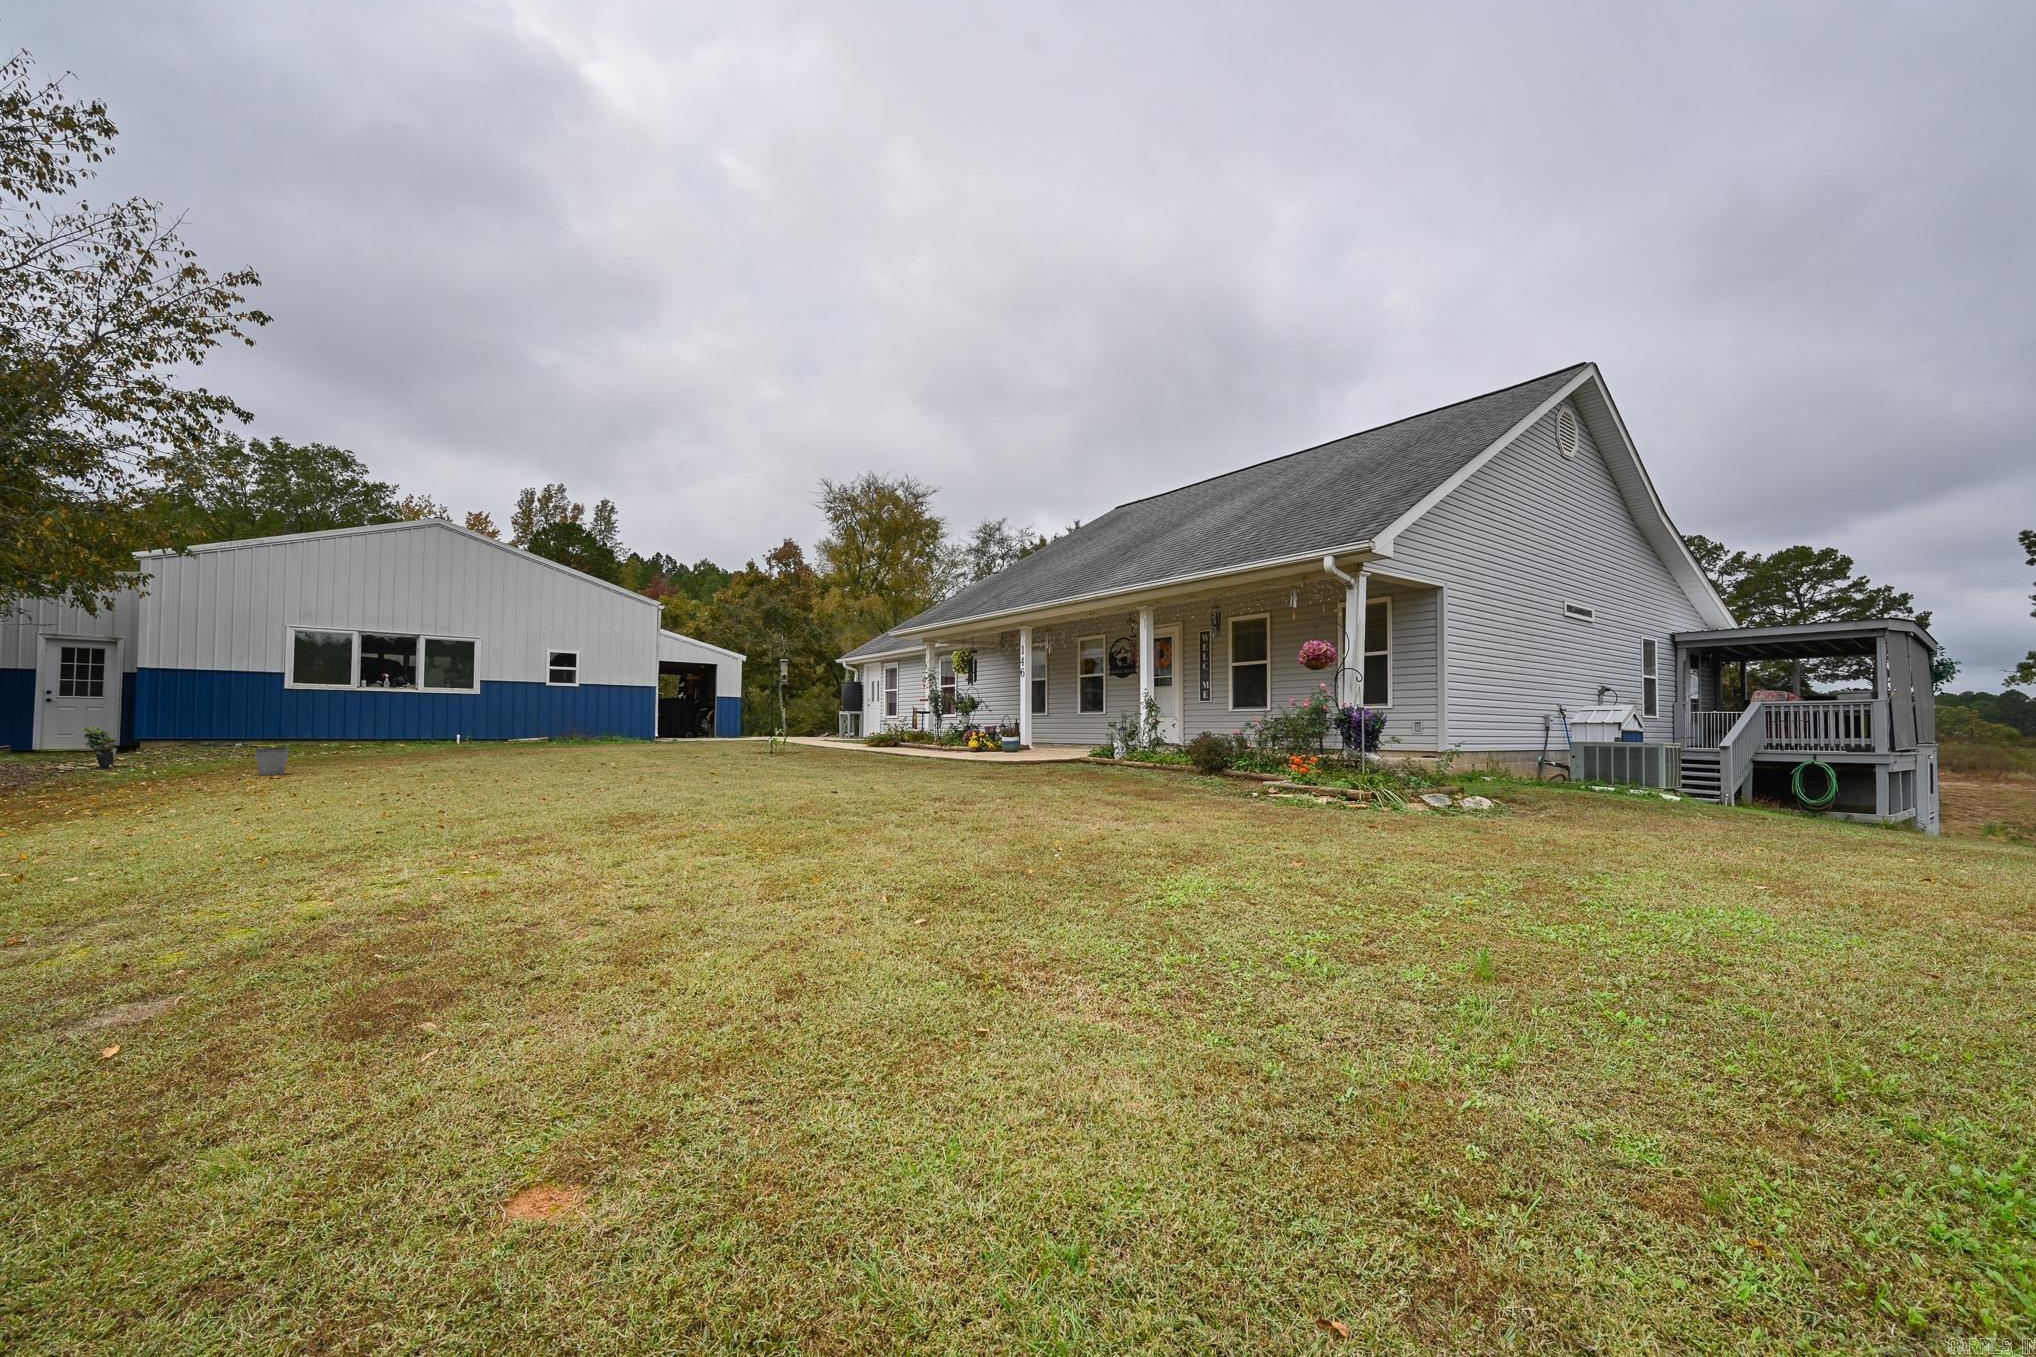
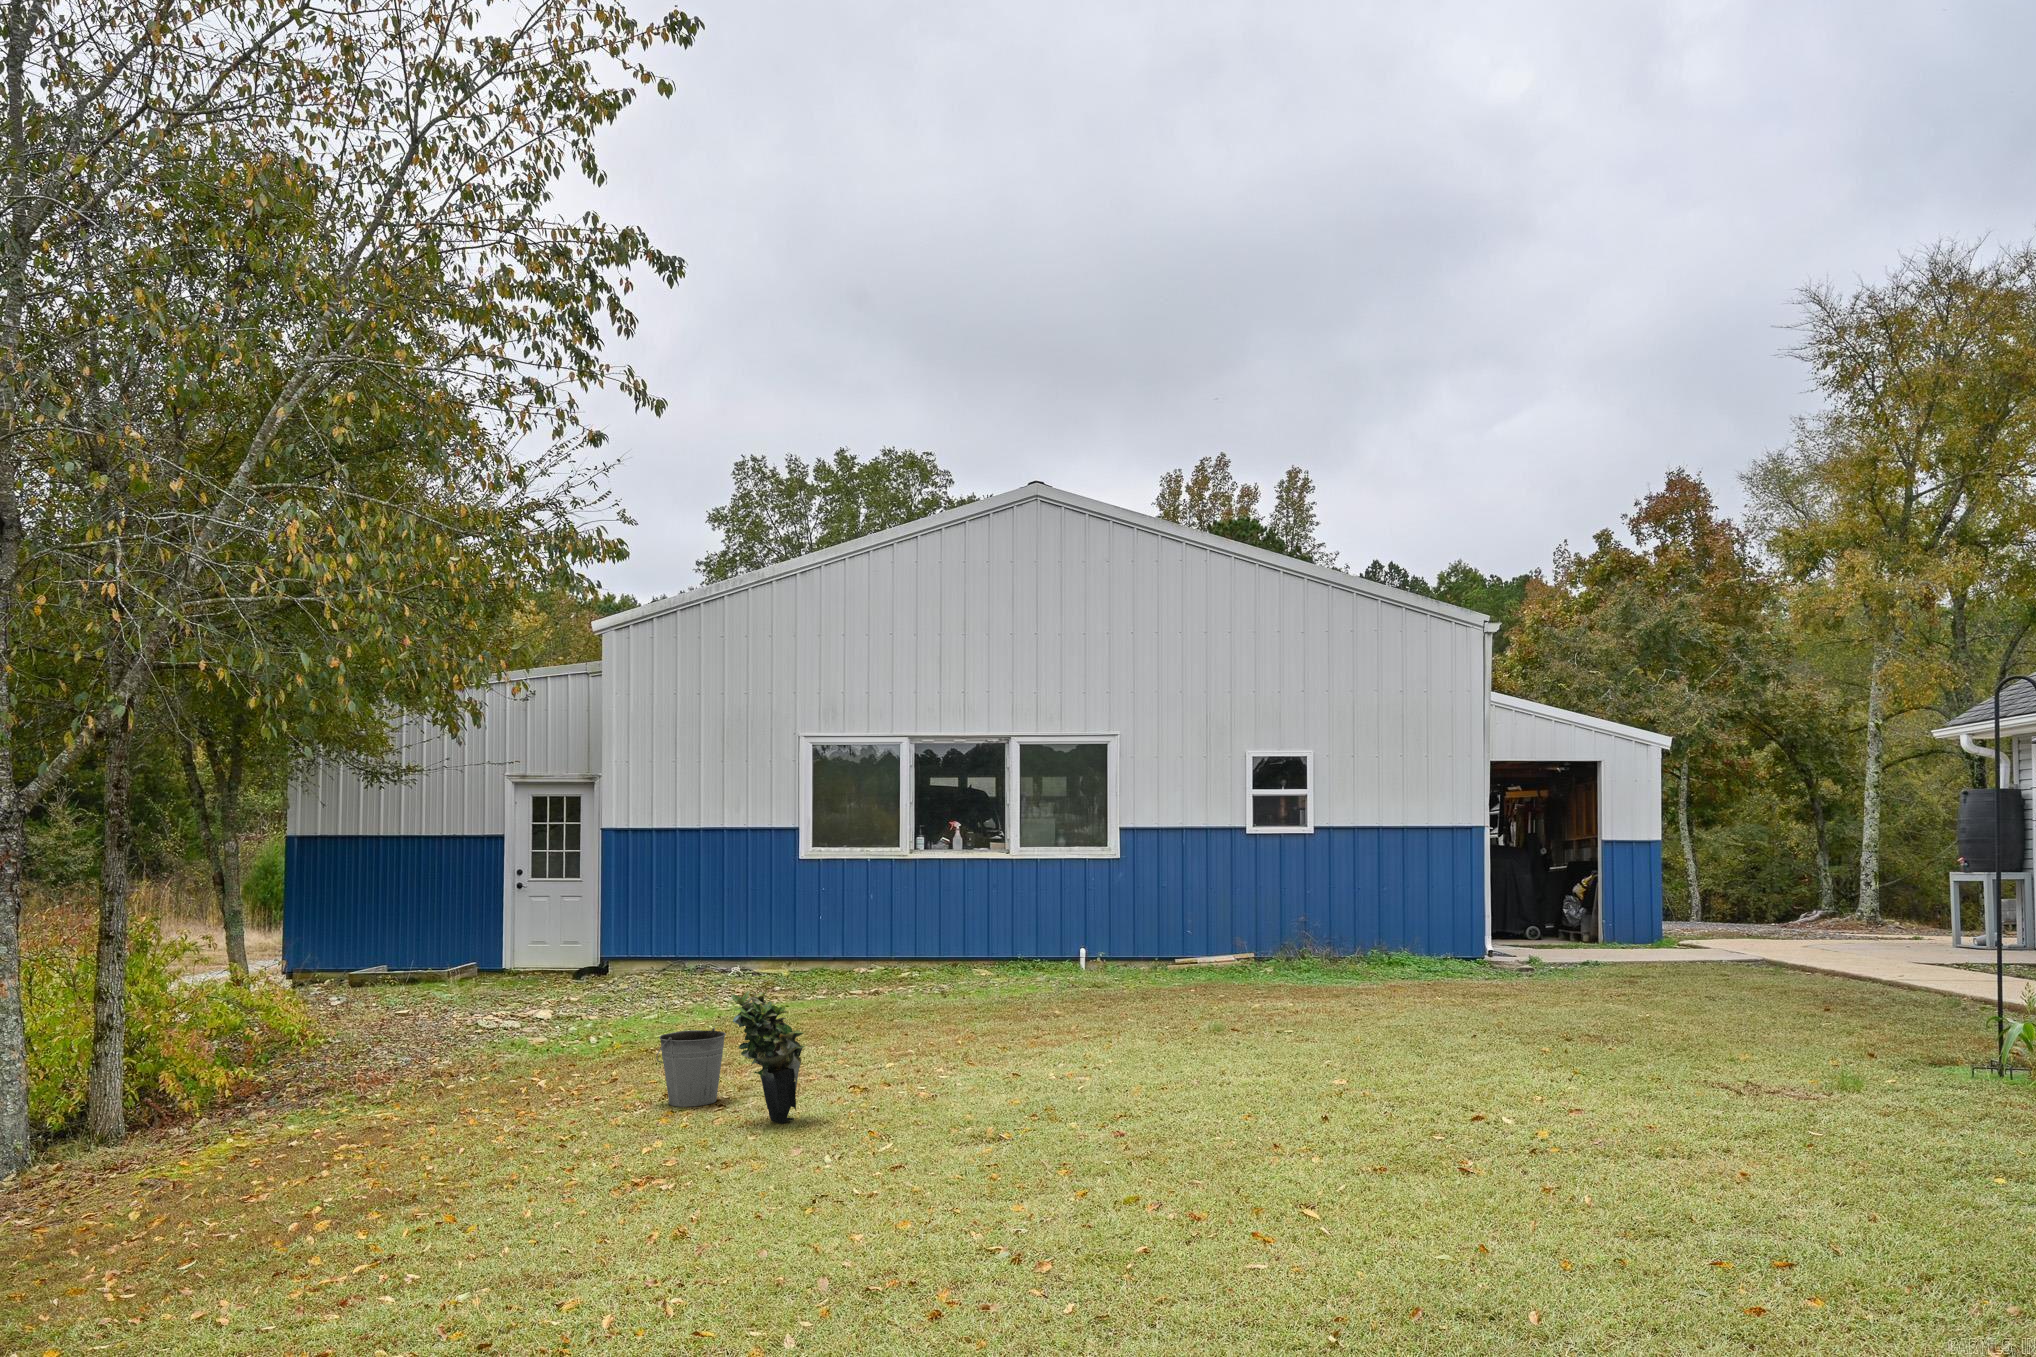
potted plant: present [82,726,118,769] -> present [731,989,805,1124]

